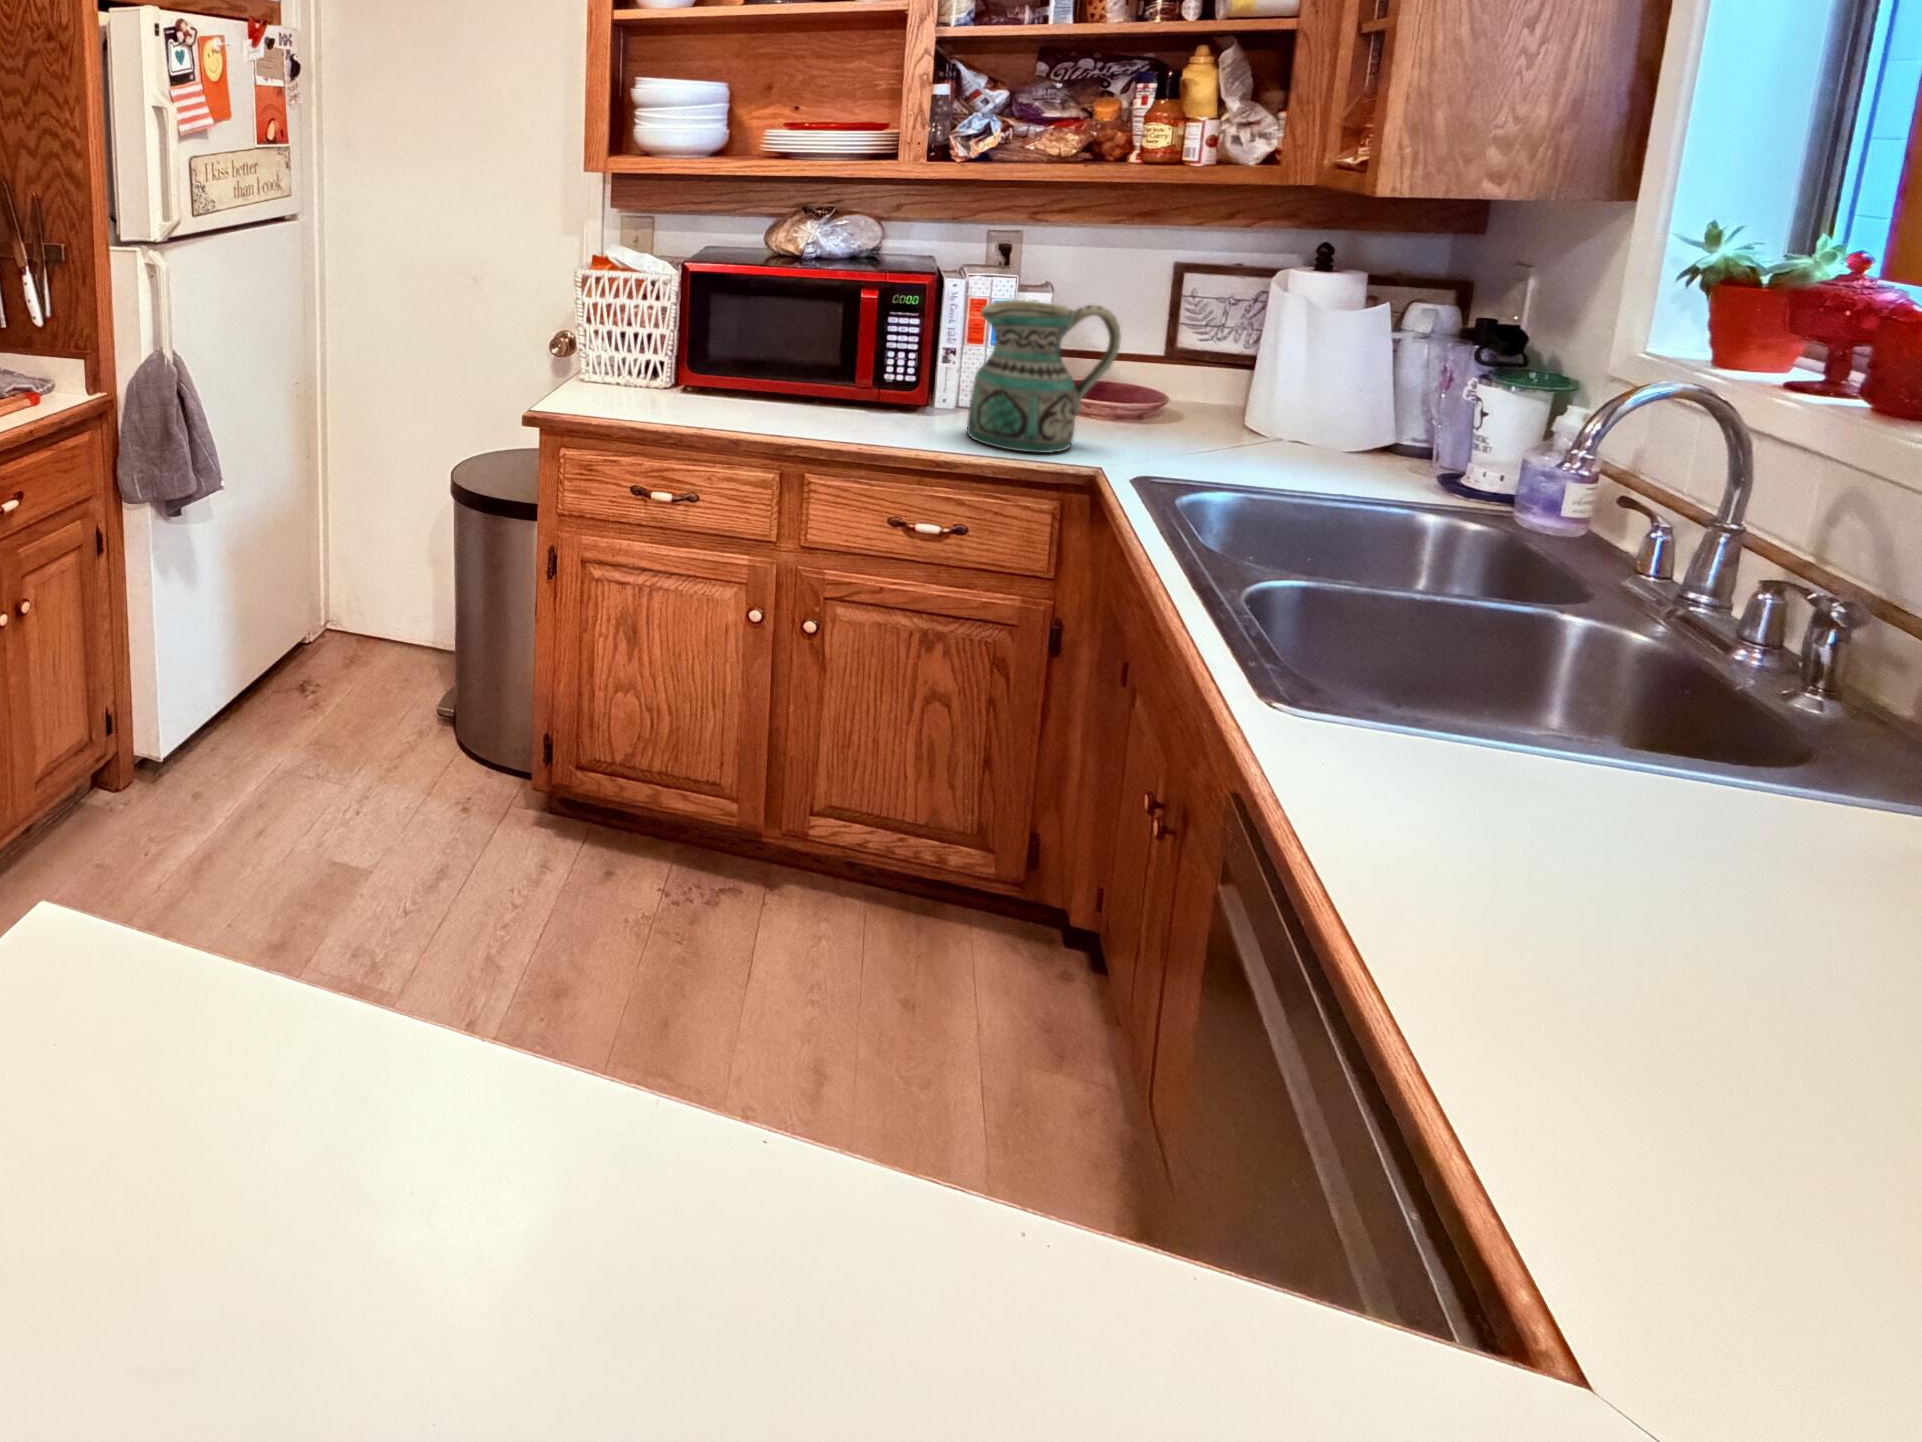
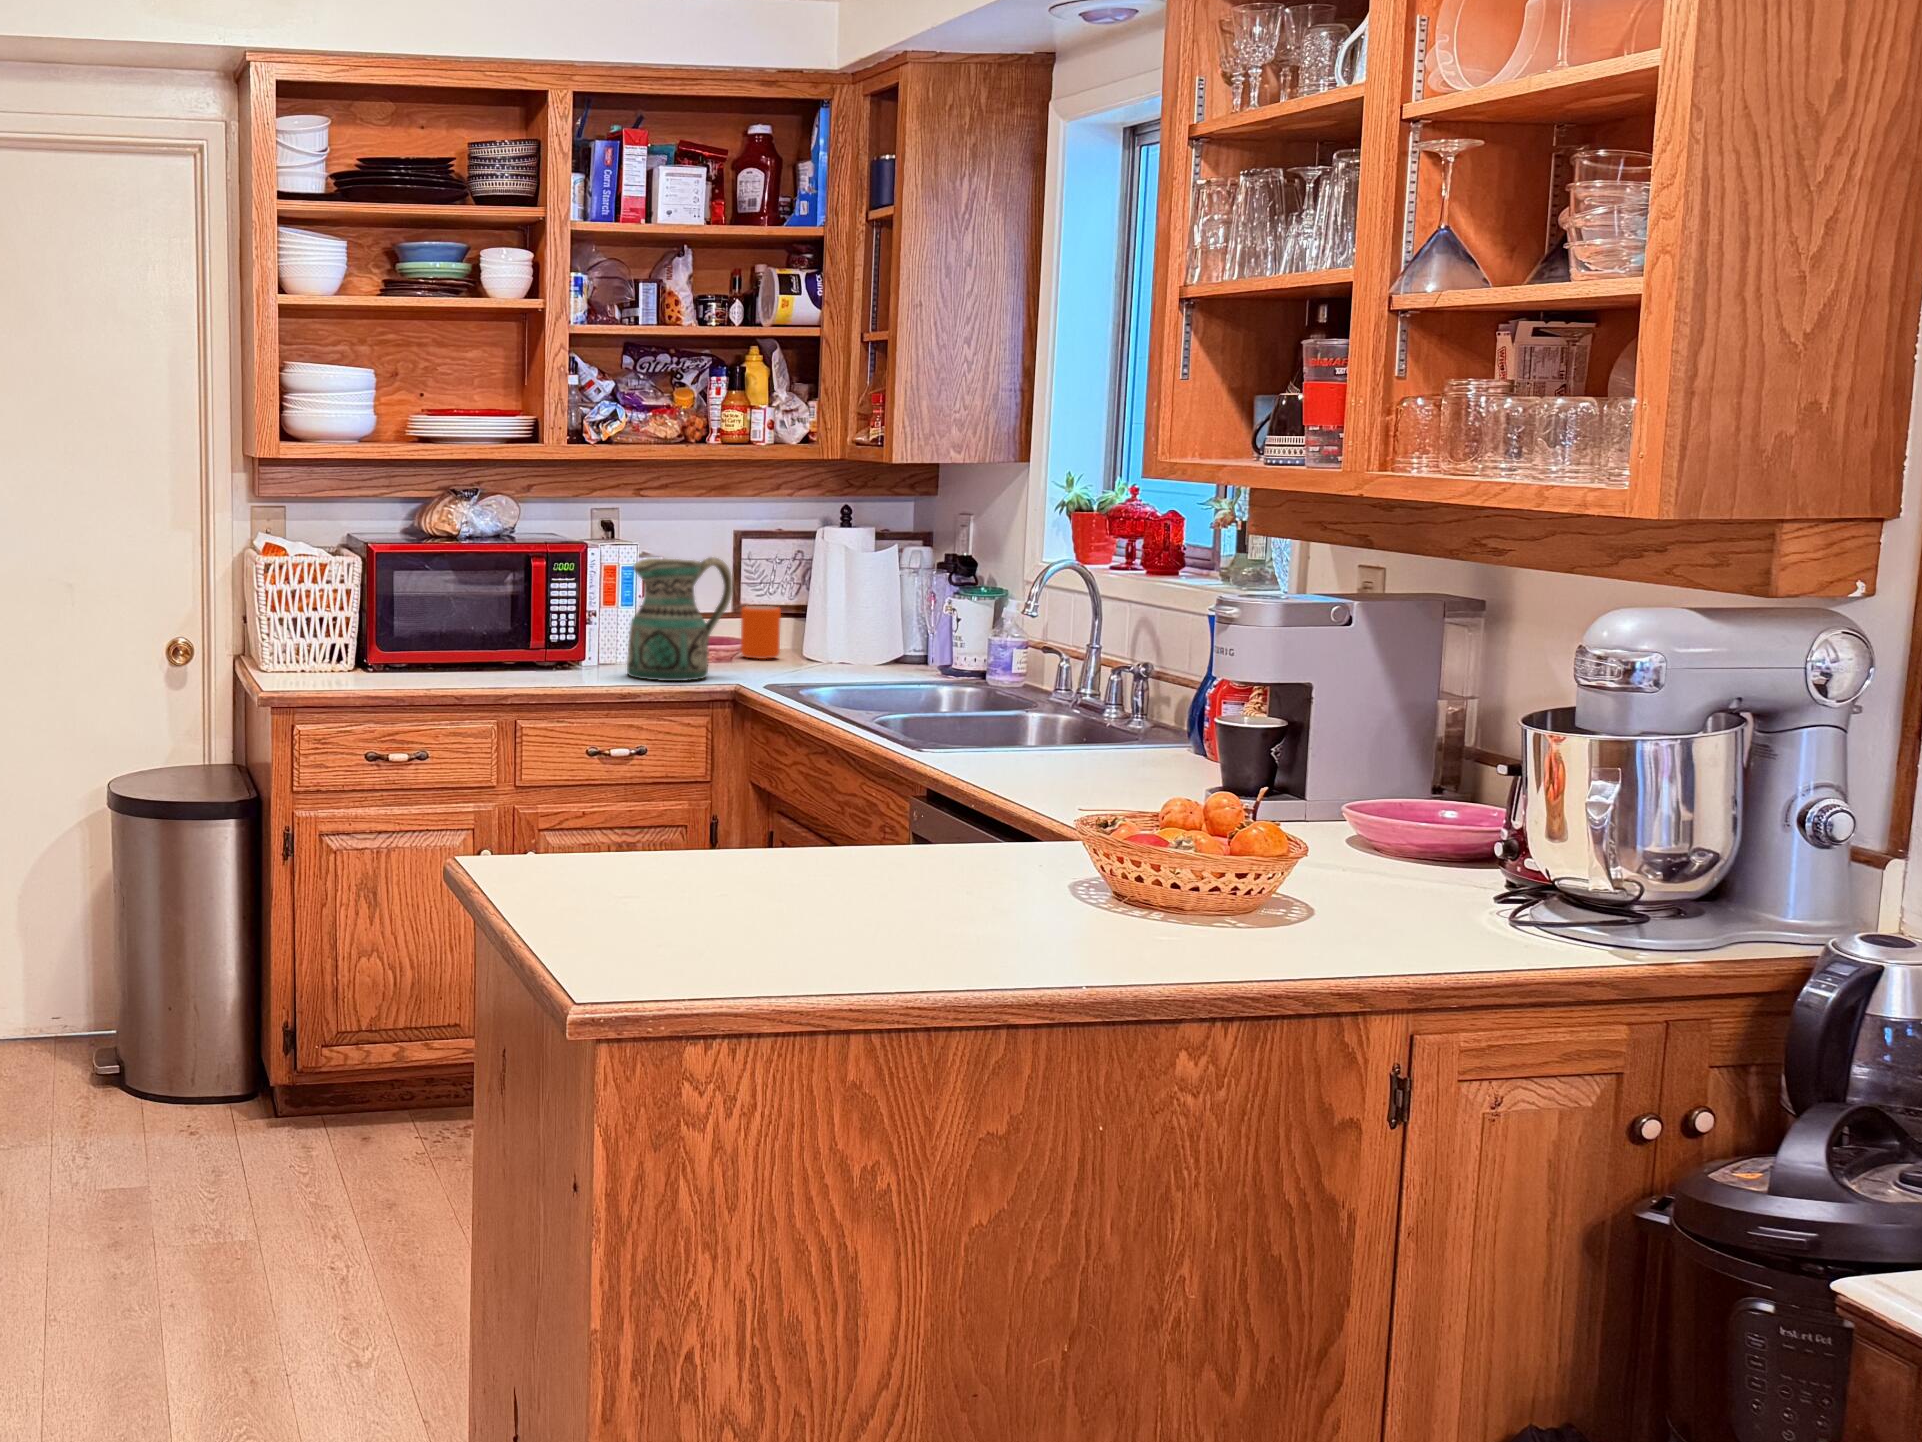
mug: none [1155,353,1215,419] -> present [741,606,781,659]

